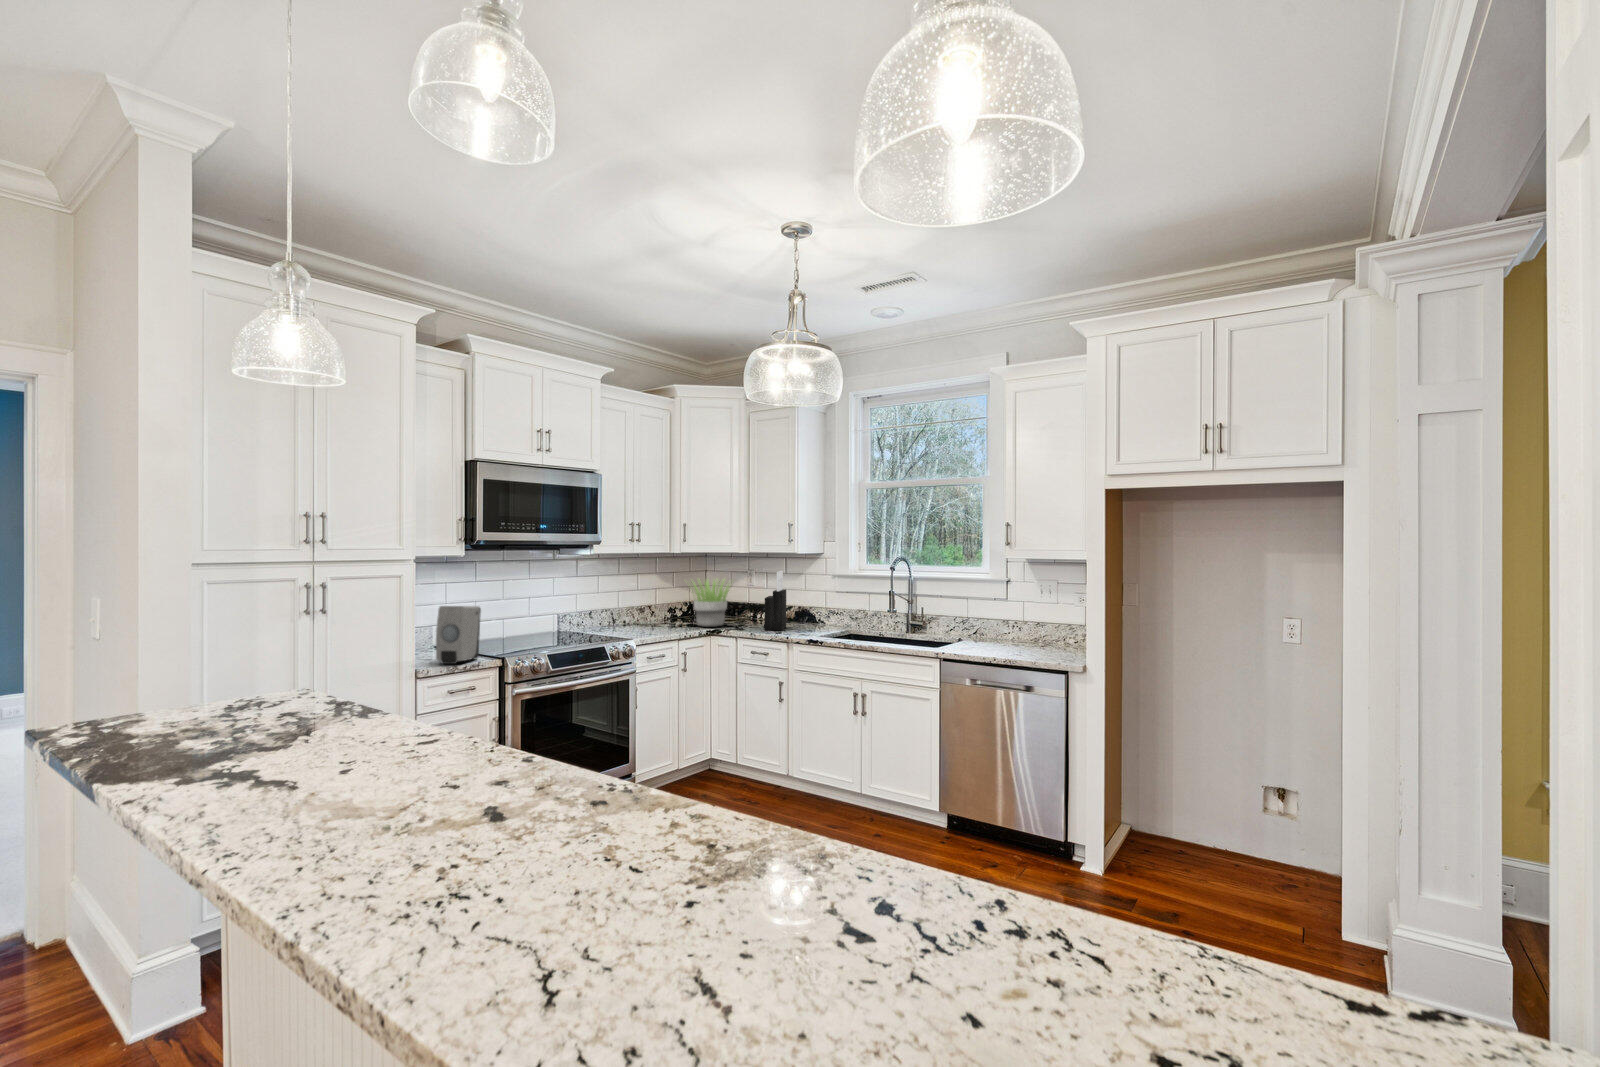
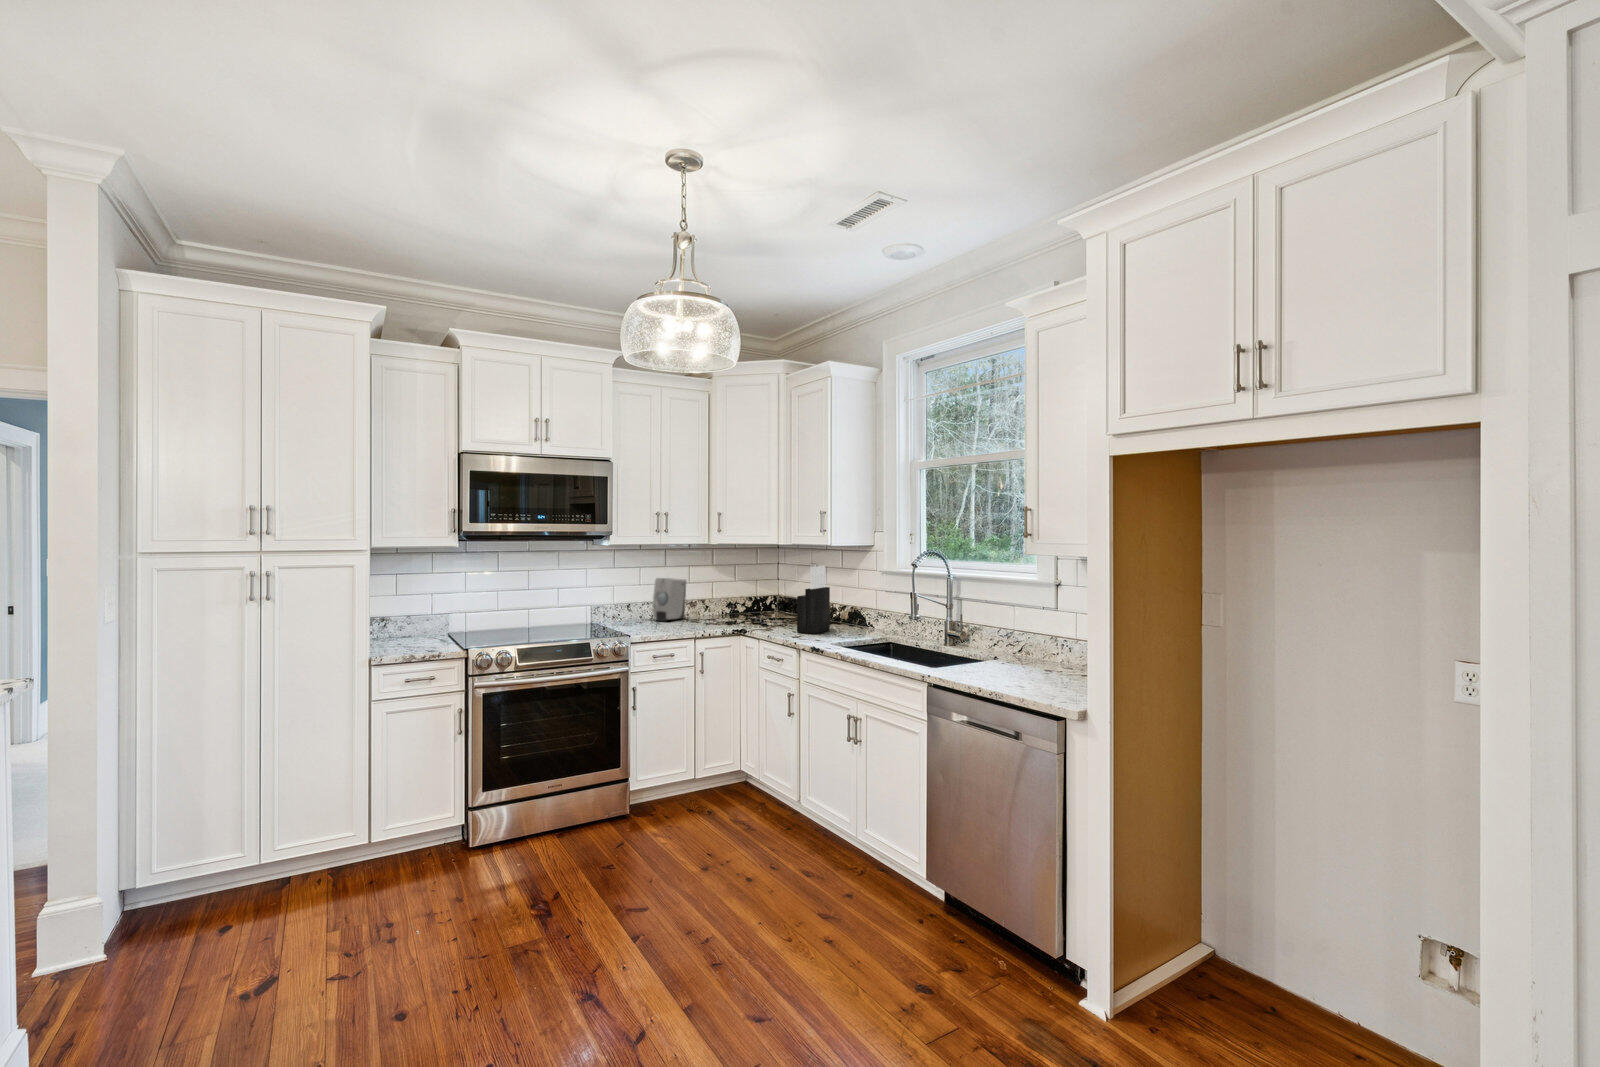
potted plant: present [688,580,731,627] -> none [719,570,781,626]
soap dispenser: present [436,606,481,664] -> present [653,578,686,622]

